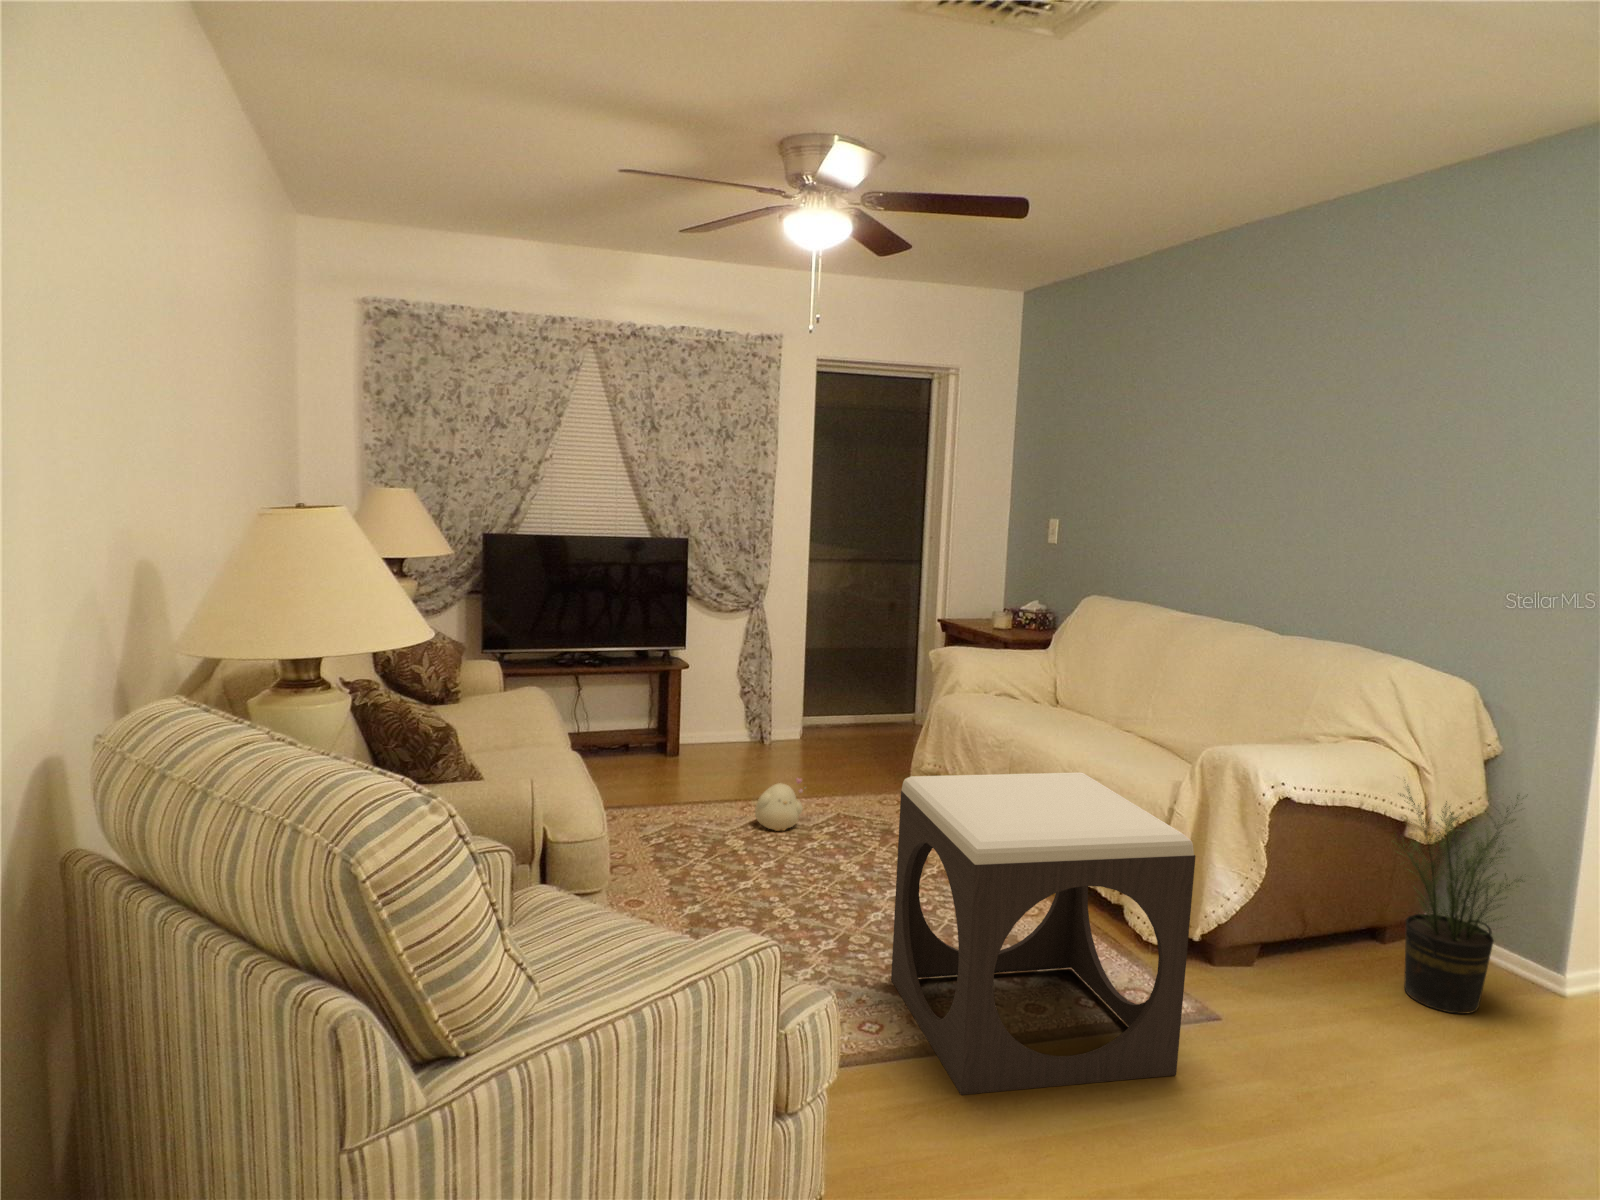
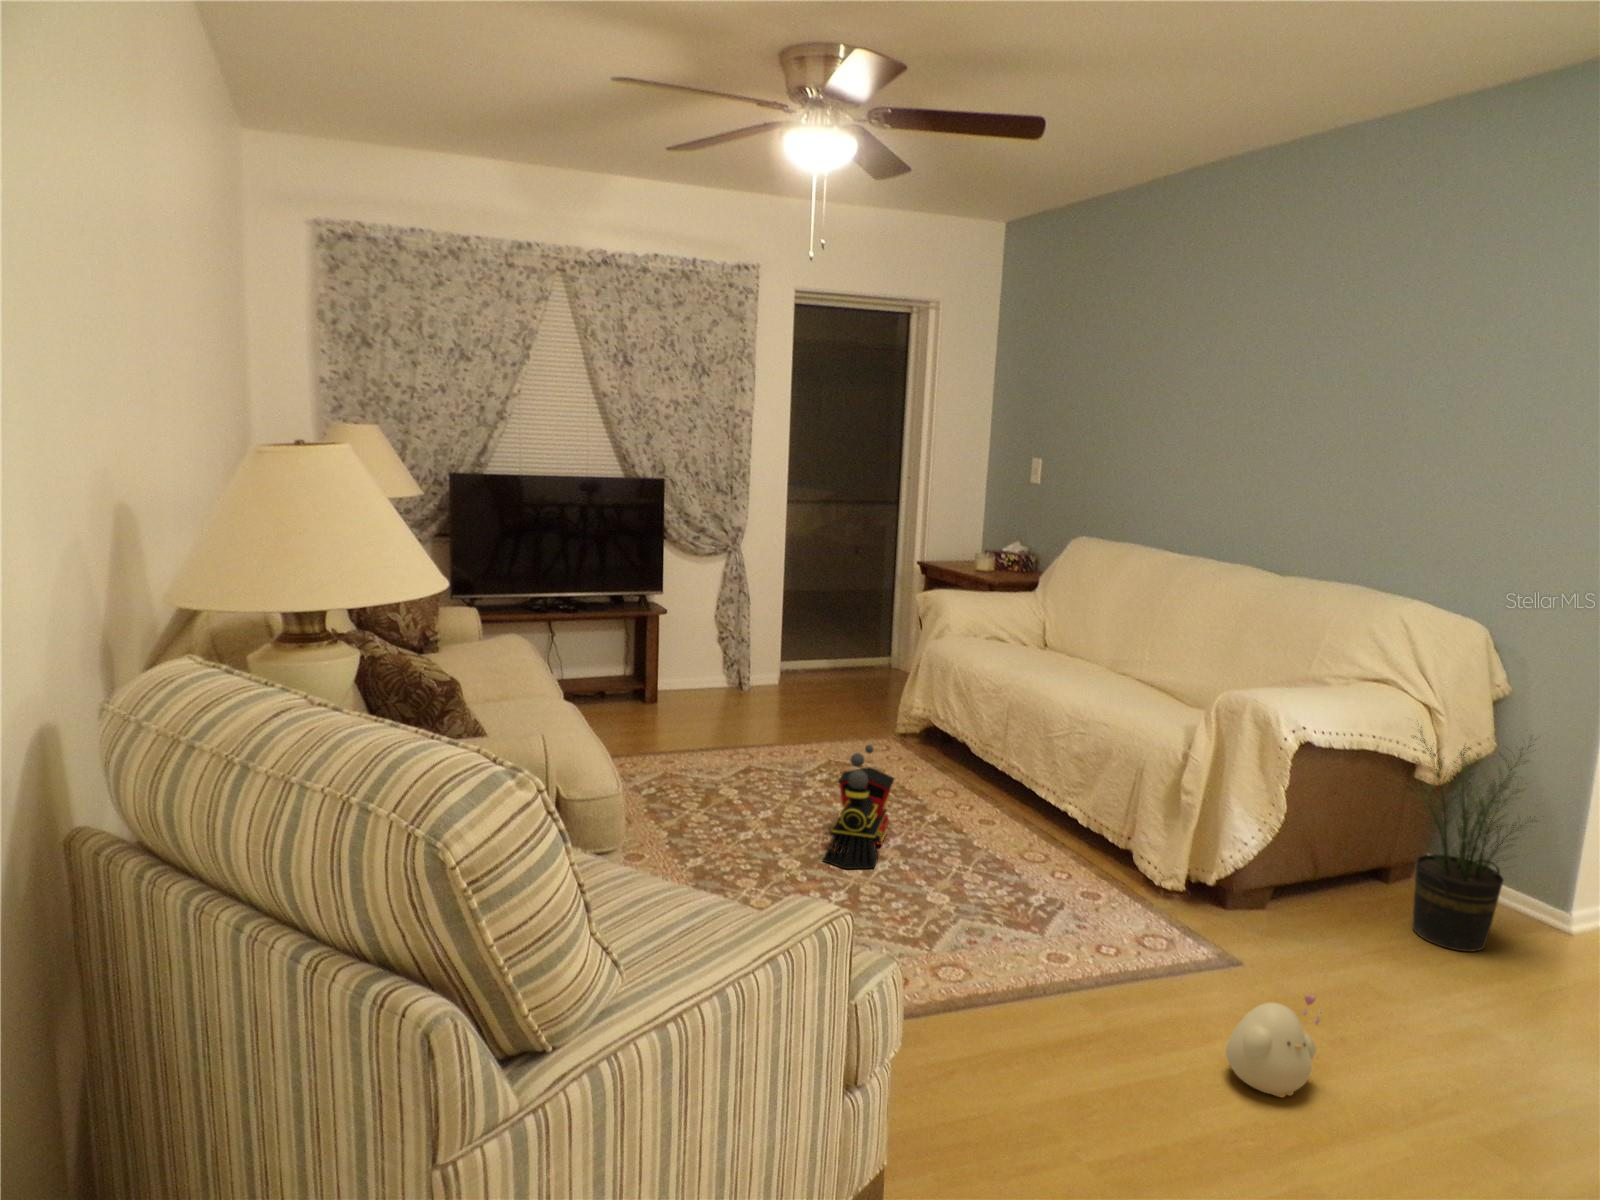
footstool: present [891,772,1196,1095] -> none [908,719,1231,1049]
plush toy: present [755,778,803,831] -> present [1226,994,1322,1097]
toy train: none [817,796,892,918] -> present [823,745,894,869]

